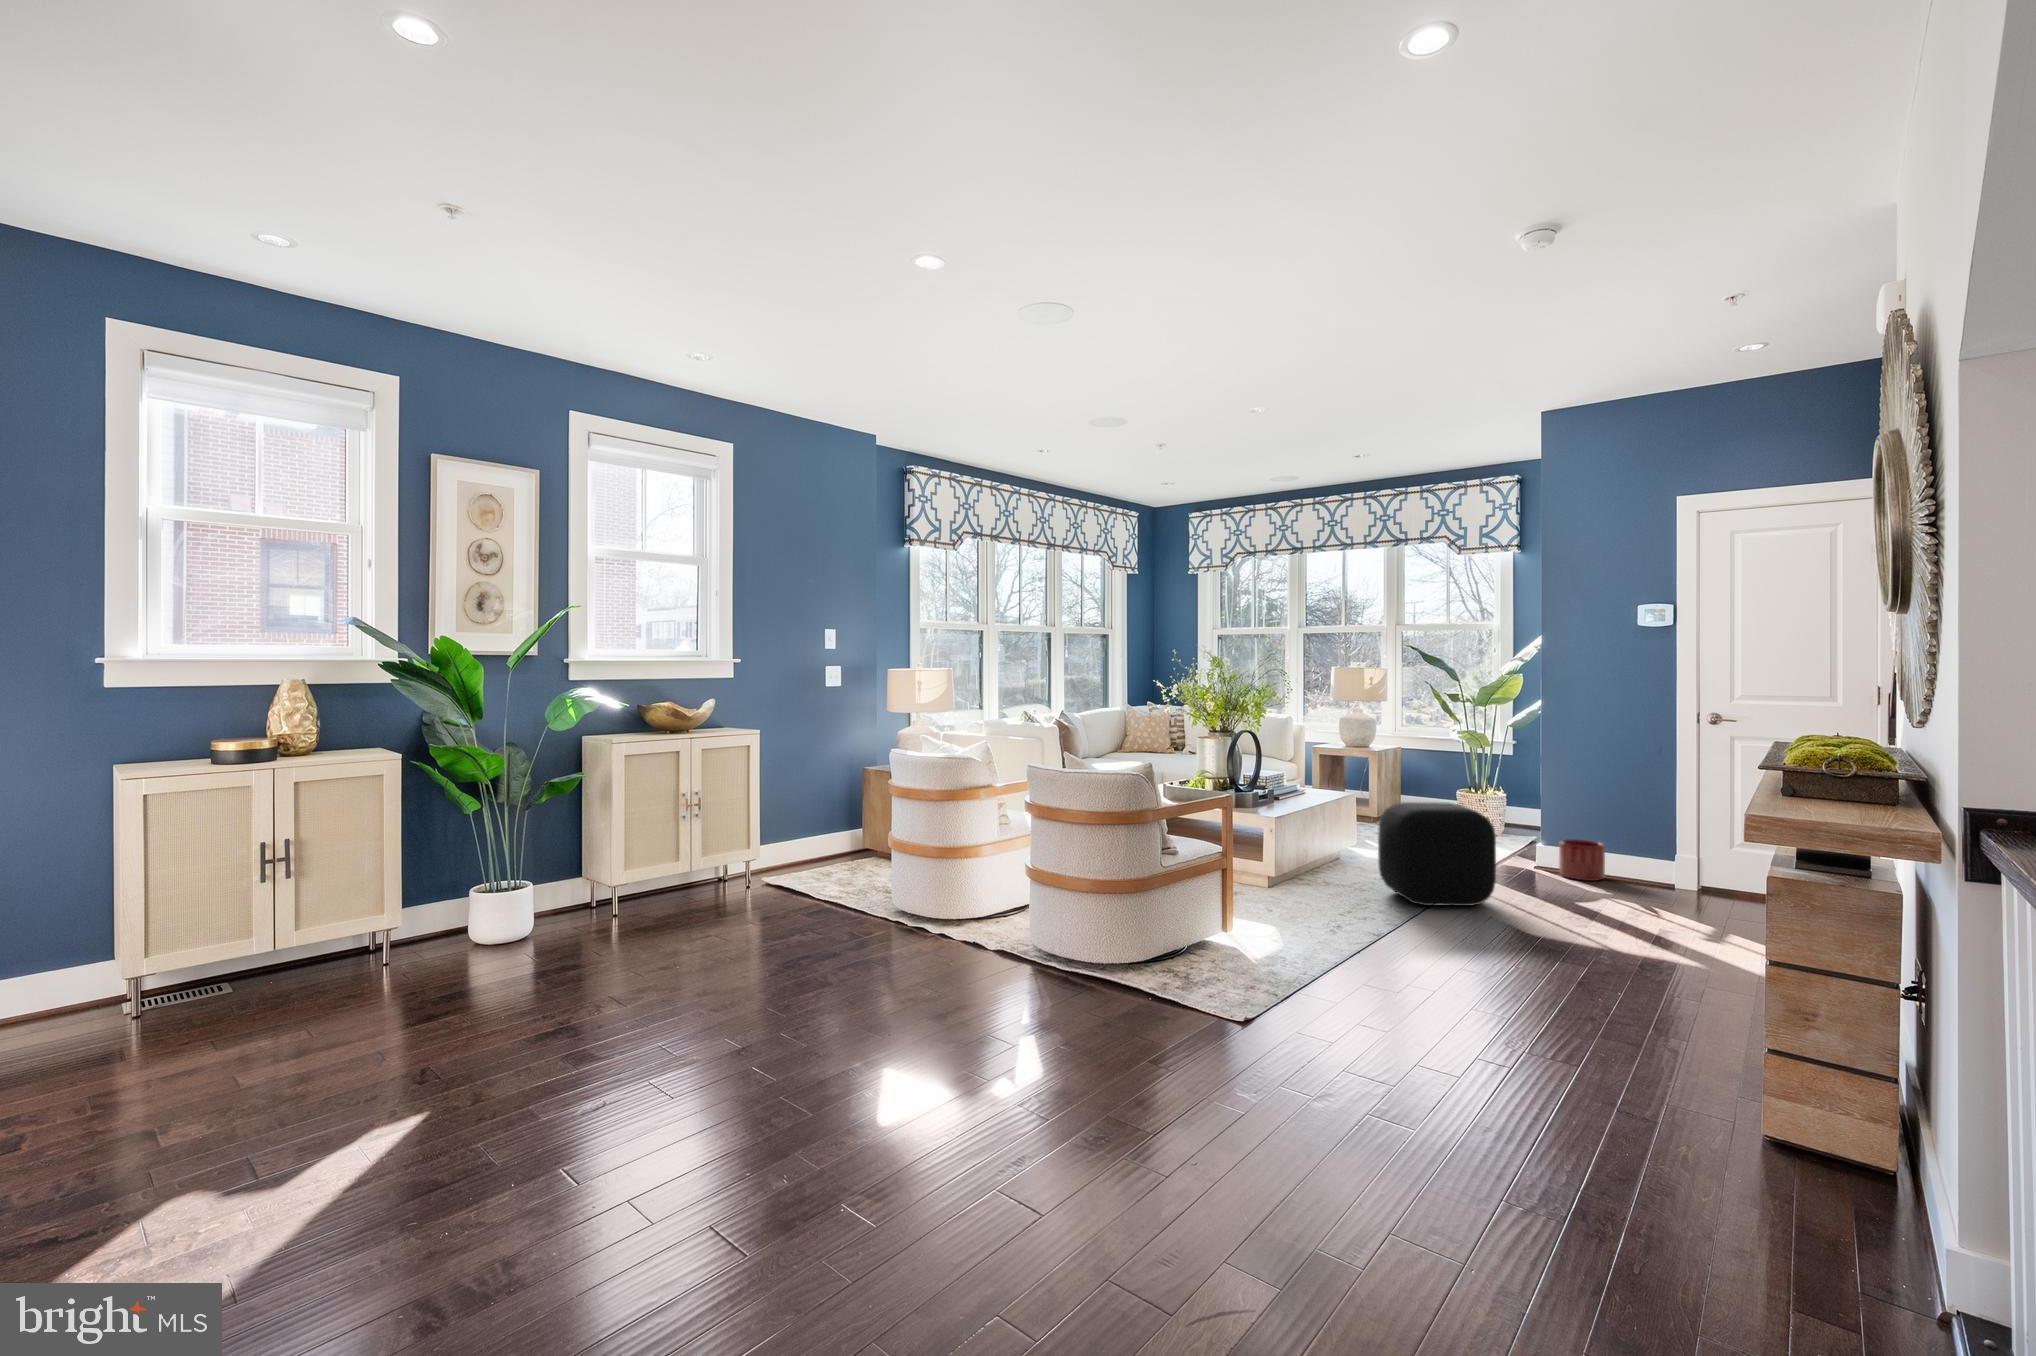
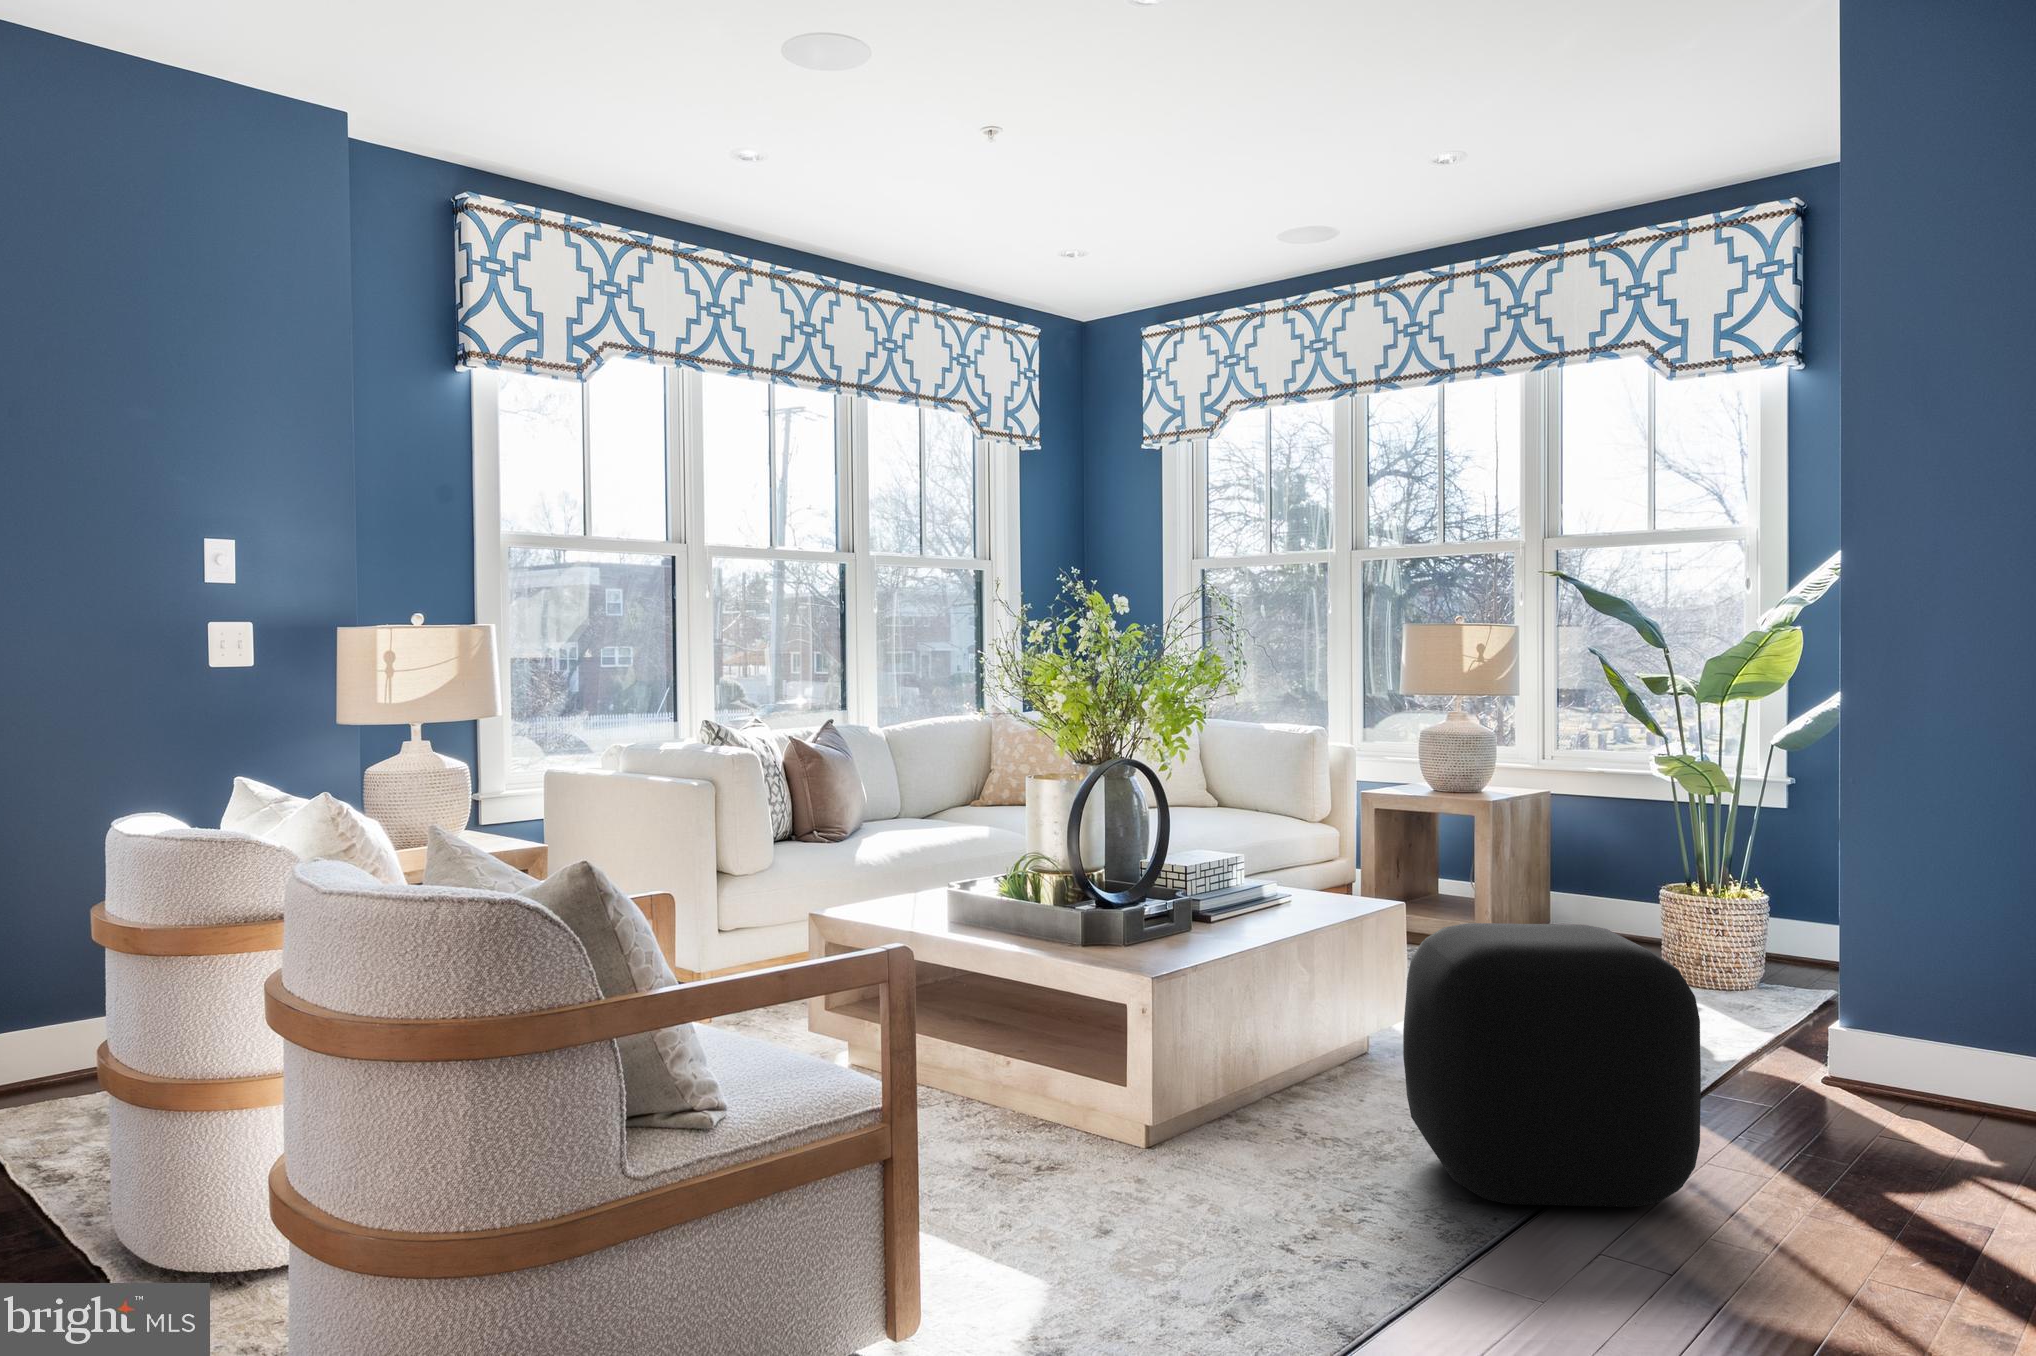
planter: present [1559,839,1605,881] -> none [1881,1013,1997,1121]

